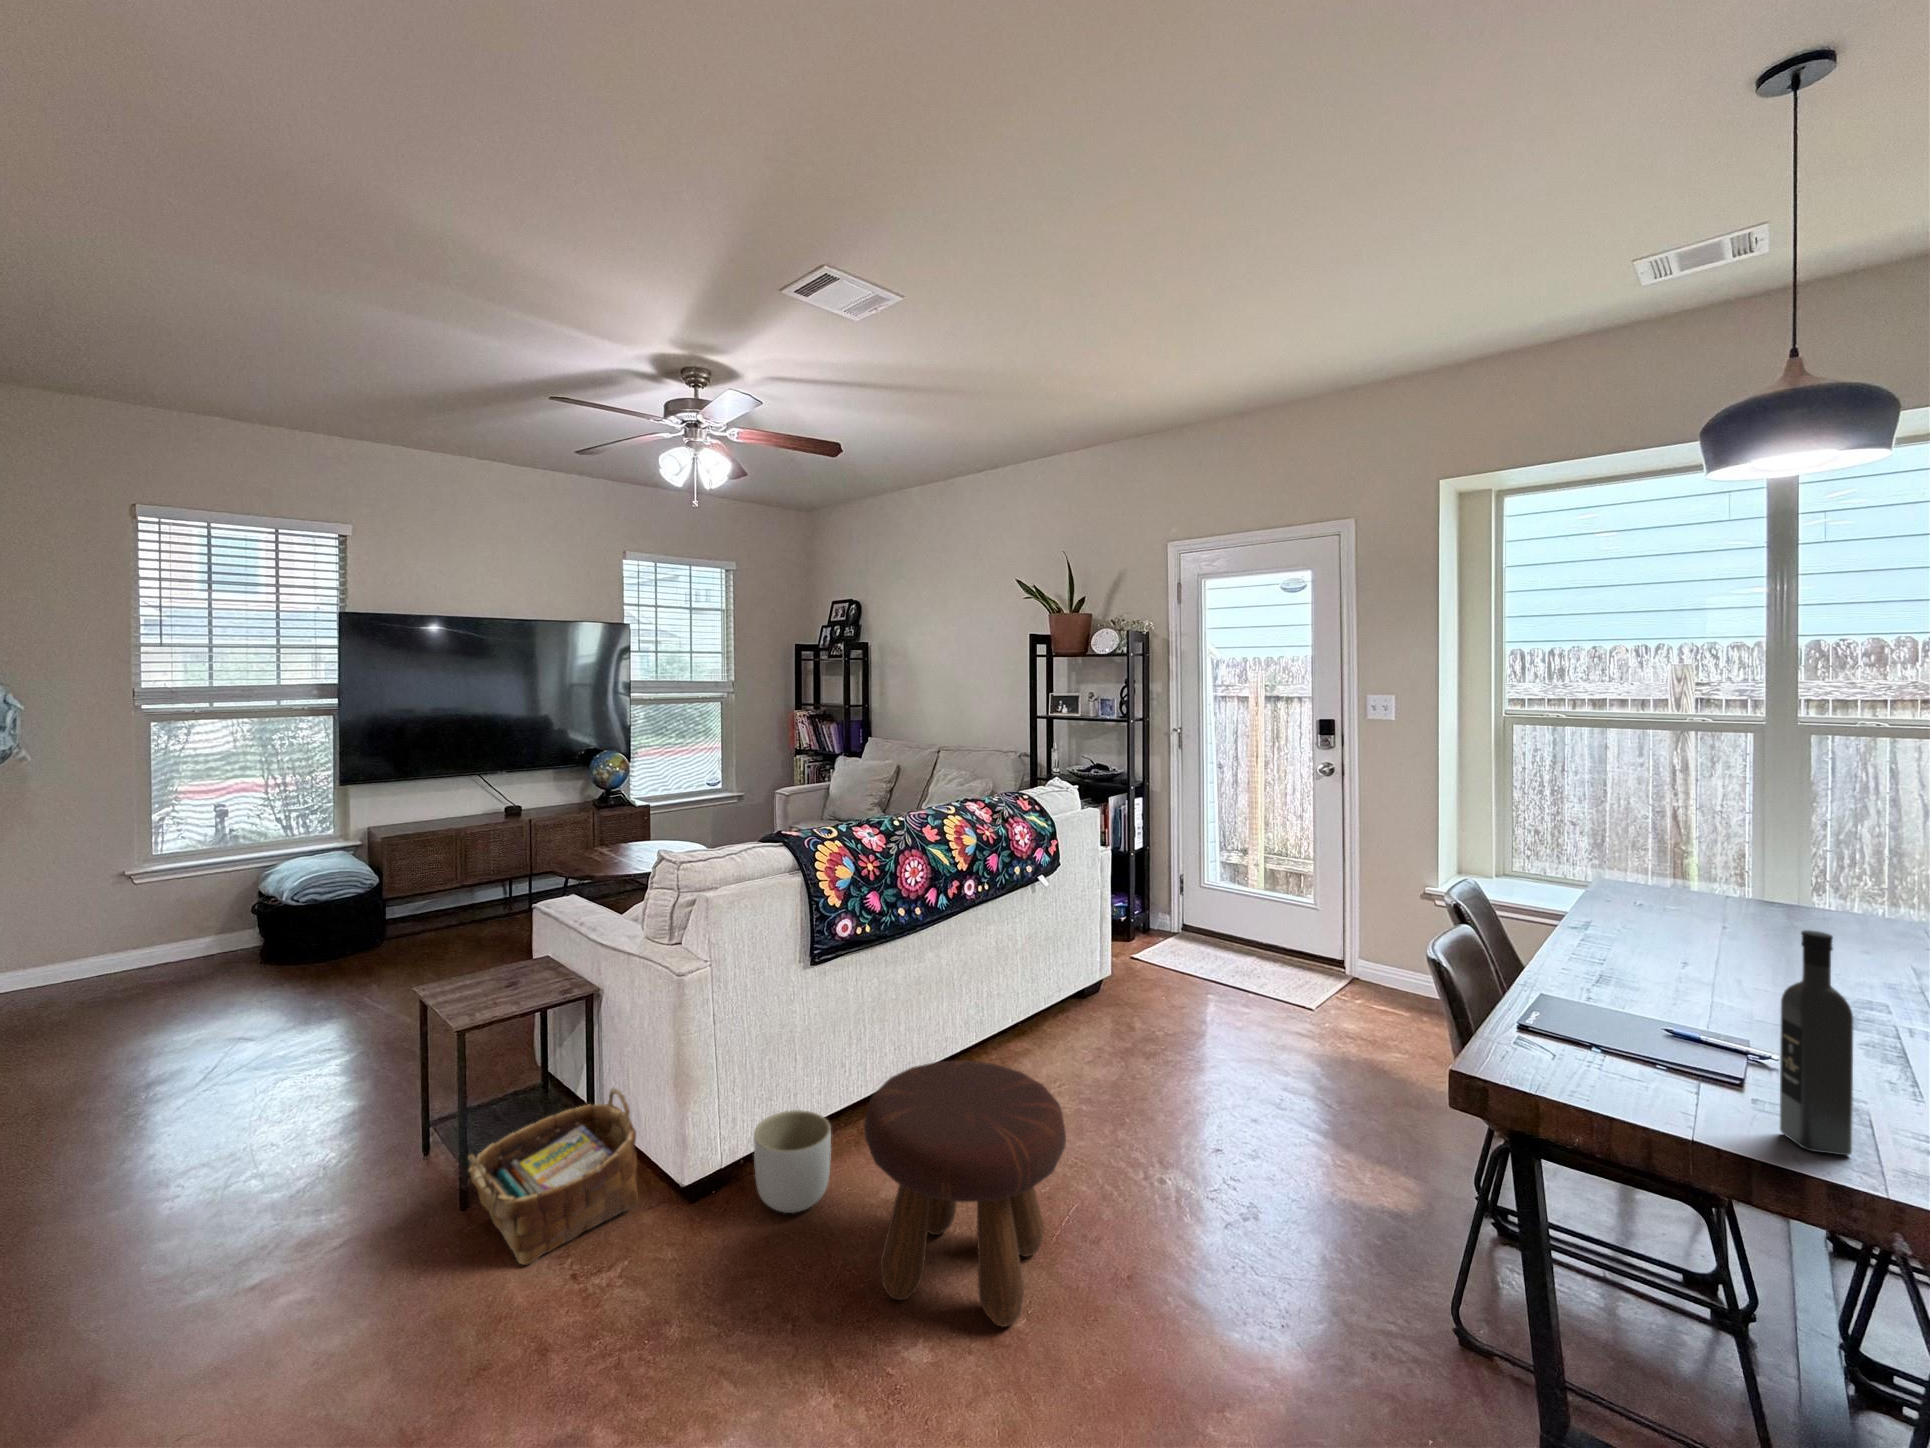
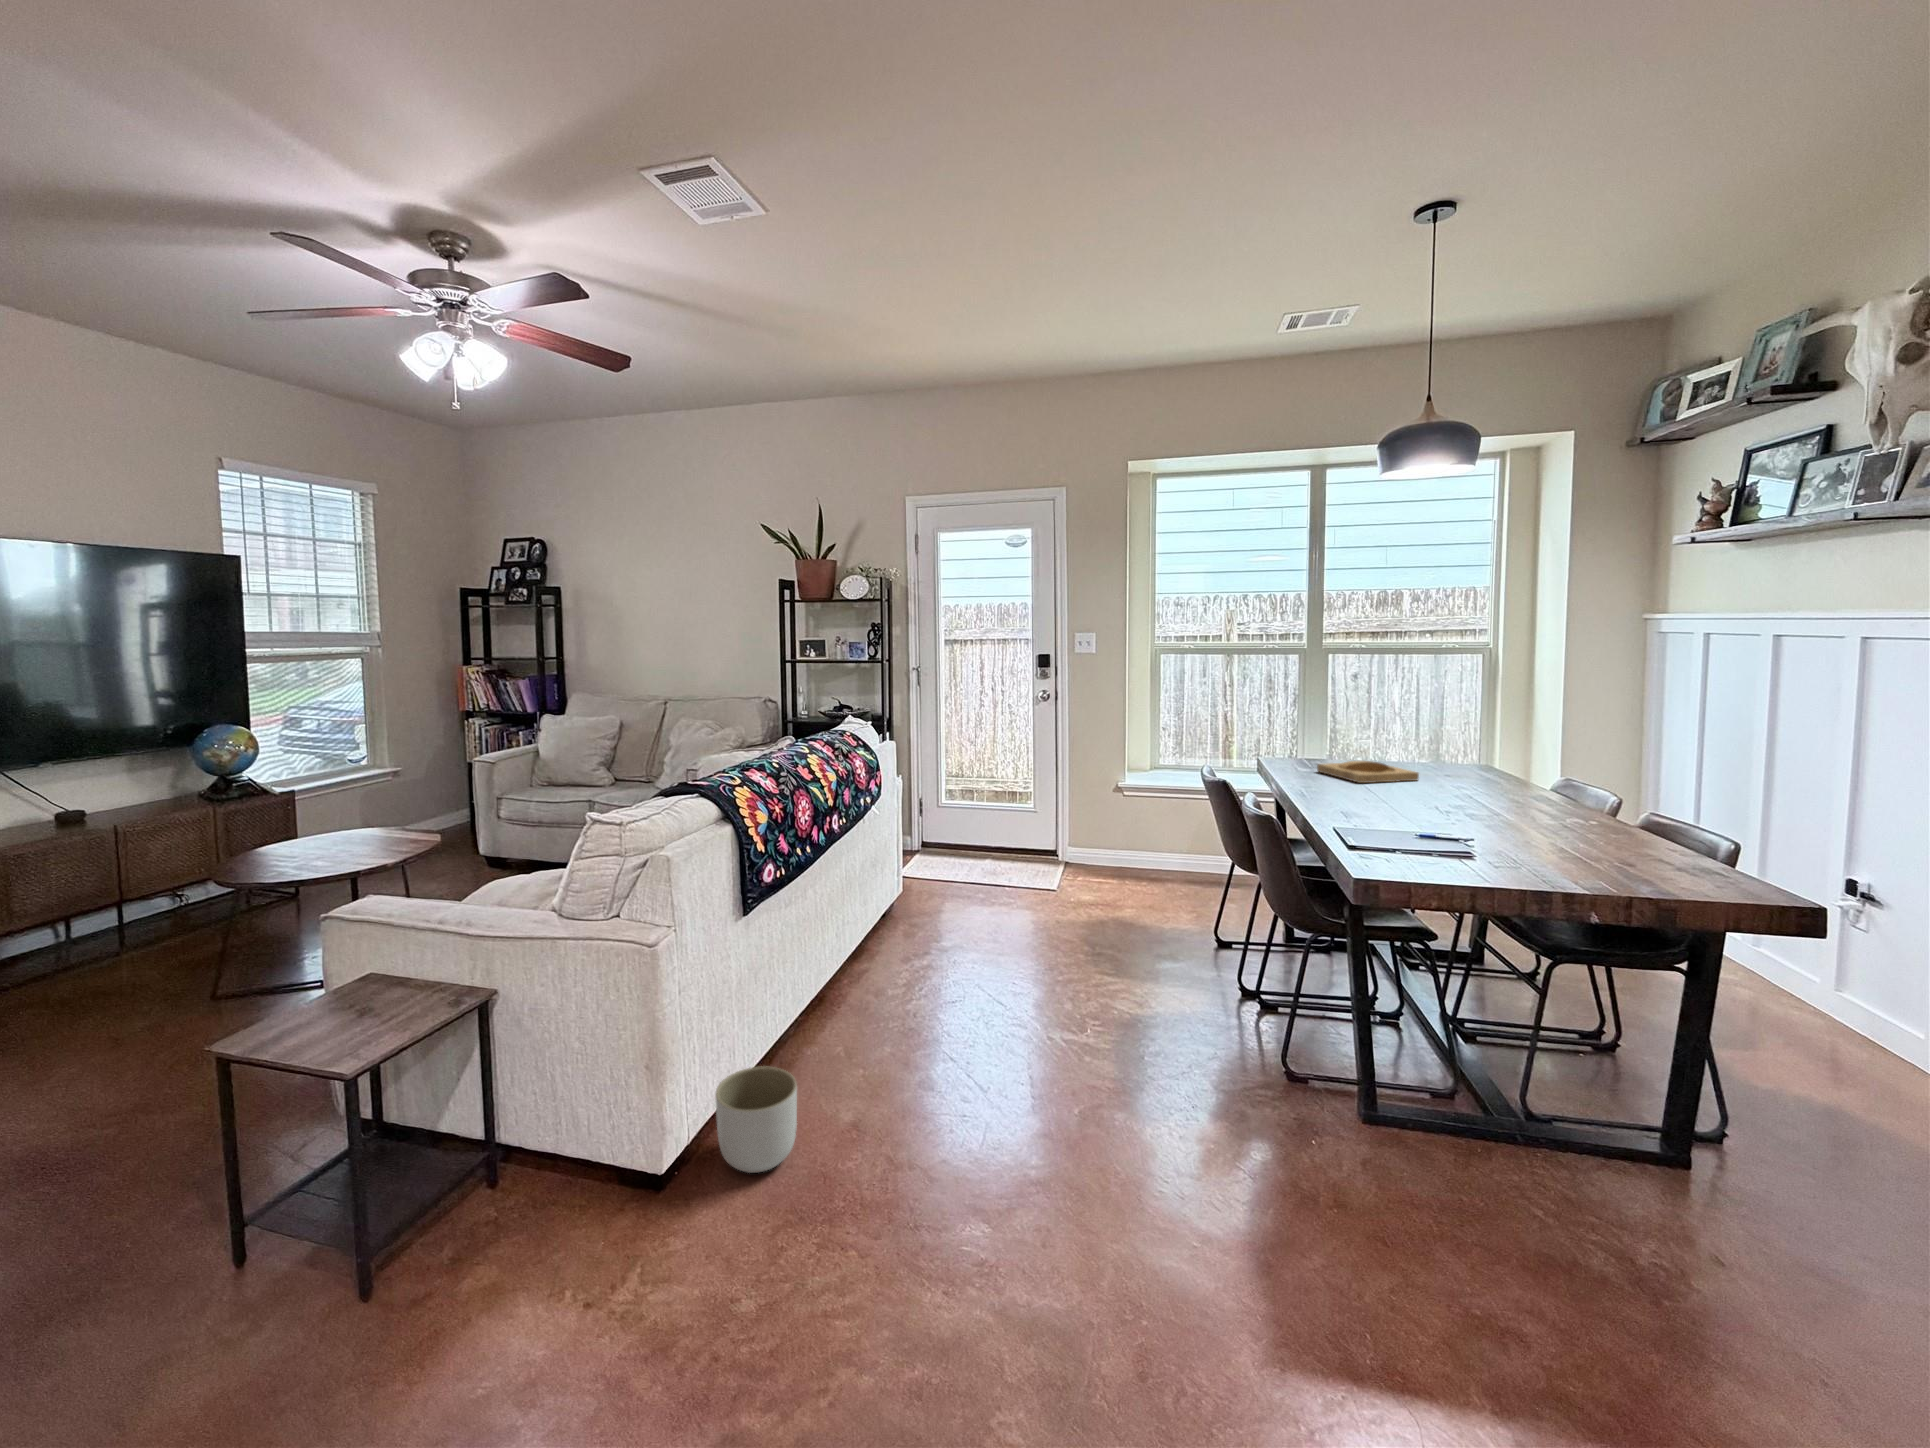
tray: none [1653,896,1830,944] -> present [1317,761,1419,783]
wine bottle: present [1780,930,1853,1155] -> none [1545,755,1588,887]
footstool: present [864,1060,1066,1327] -> none [867,972,1055,1205]
woven basket: present [468,1088,638,1265] -> none [384,1101,597,1332]

